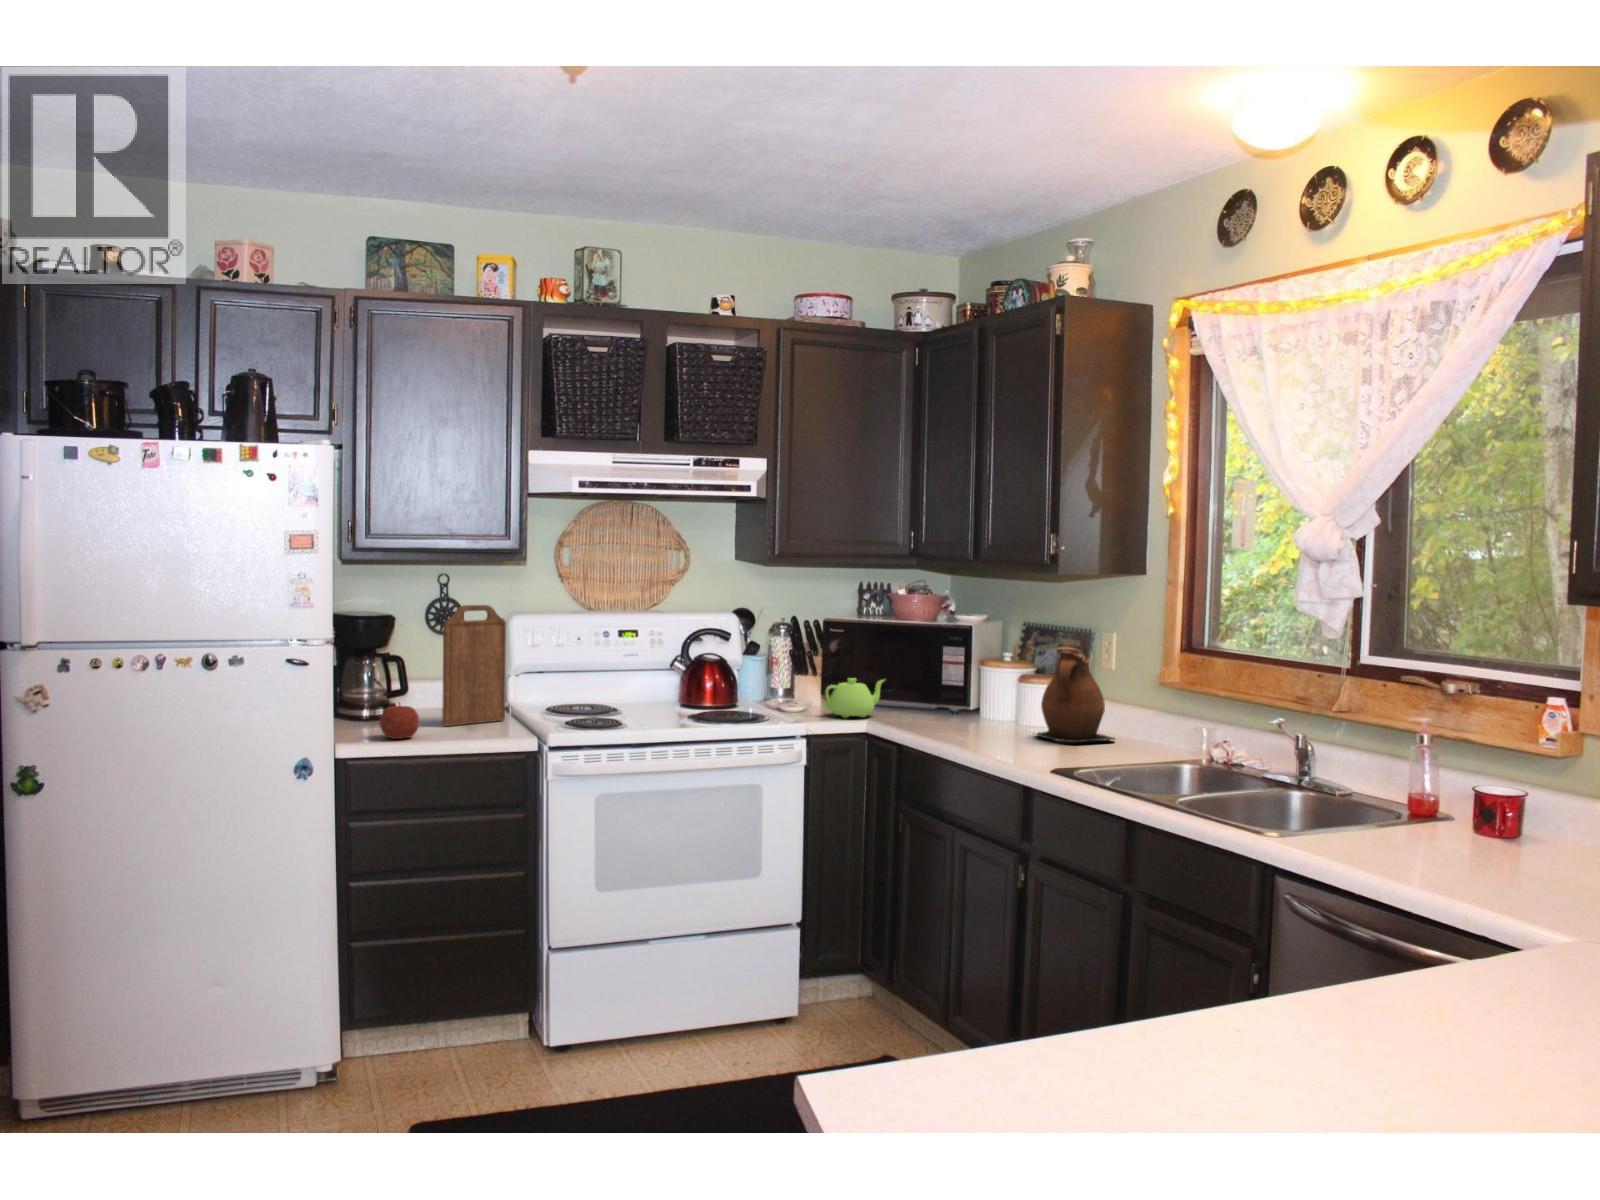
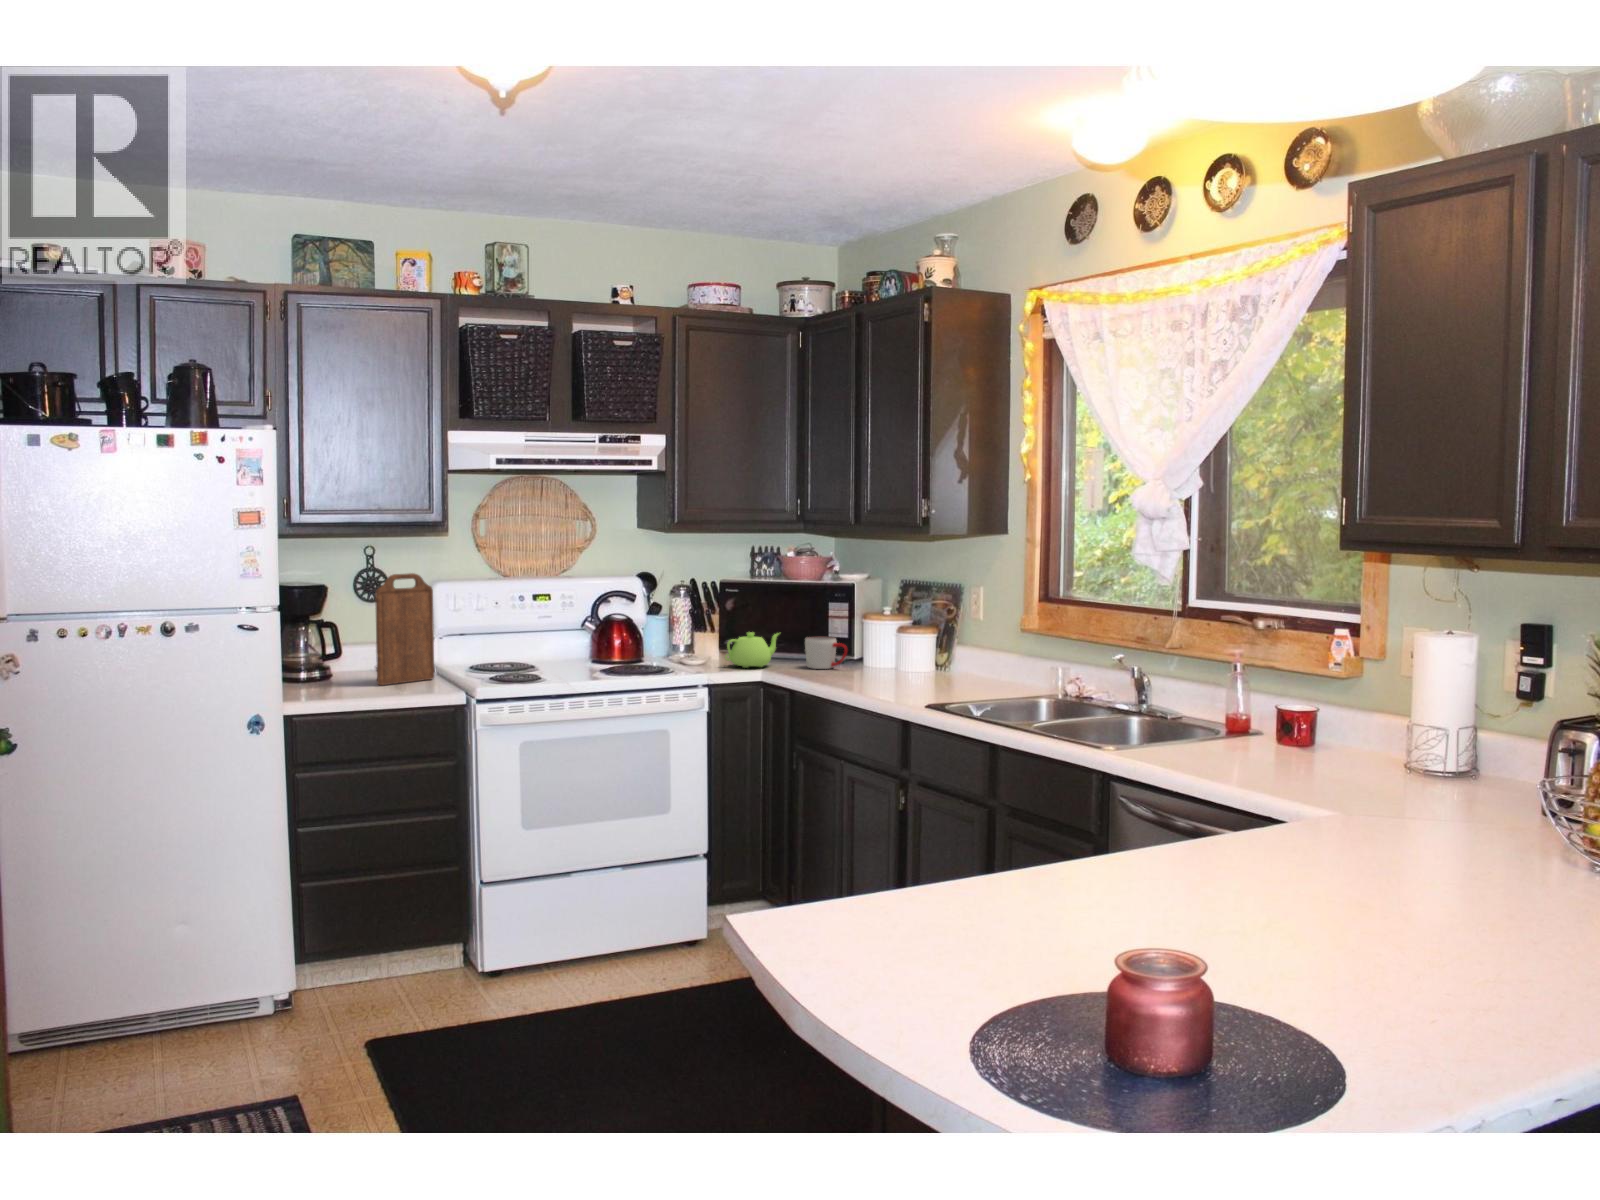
ceramic pitcher: present [1037,652,1115,742] -> none [910,603,984,682]
mug: none [912,685,960,721] -> present [805,637,847,669]
fruit: present [380,703,419,739] -> none [321,663,358,698]

